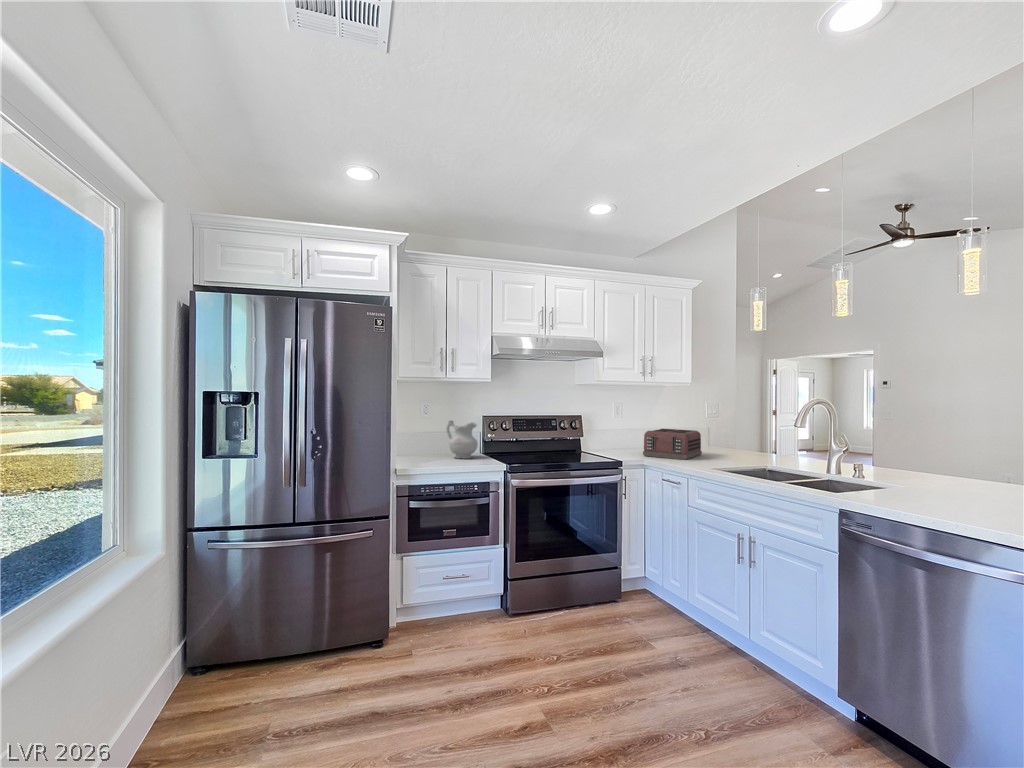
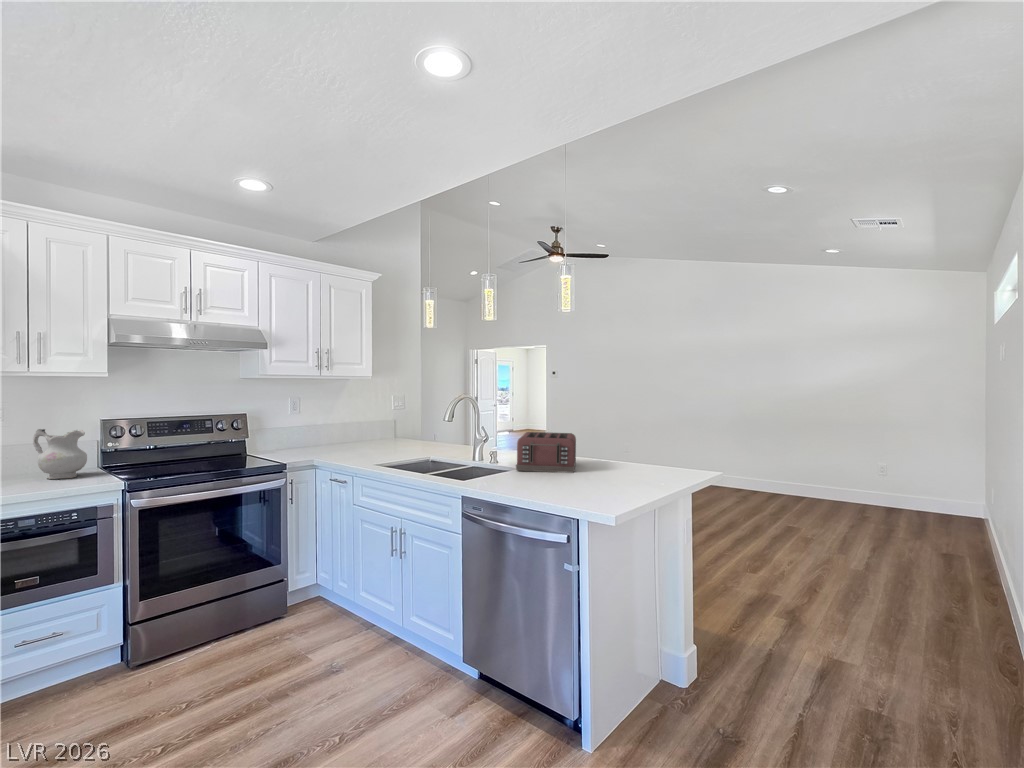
toaster: present [643,429,702,460] -> present [516,432,576,473]

